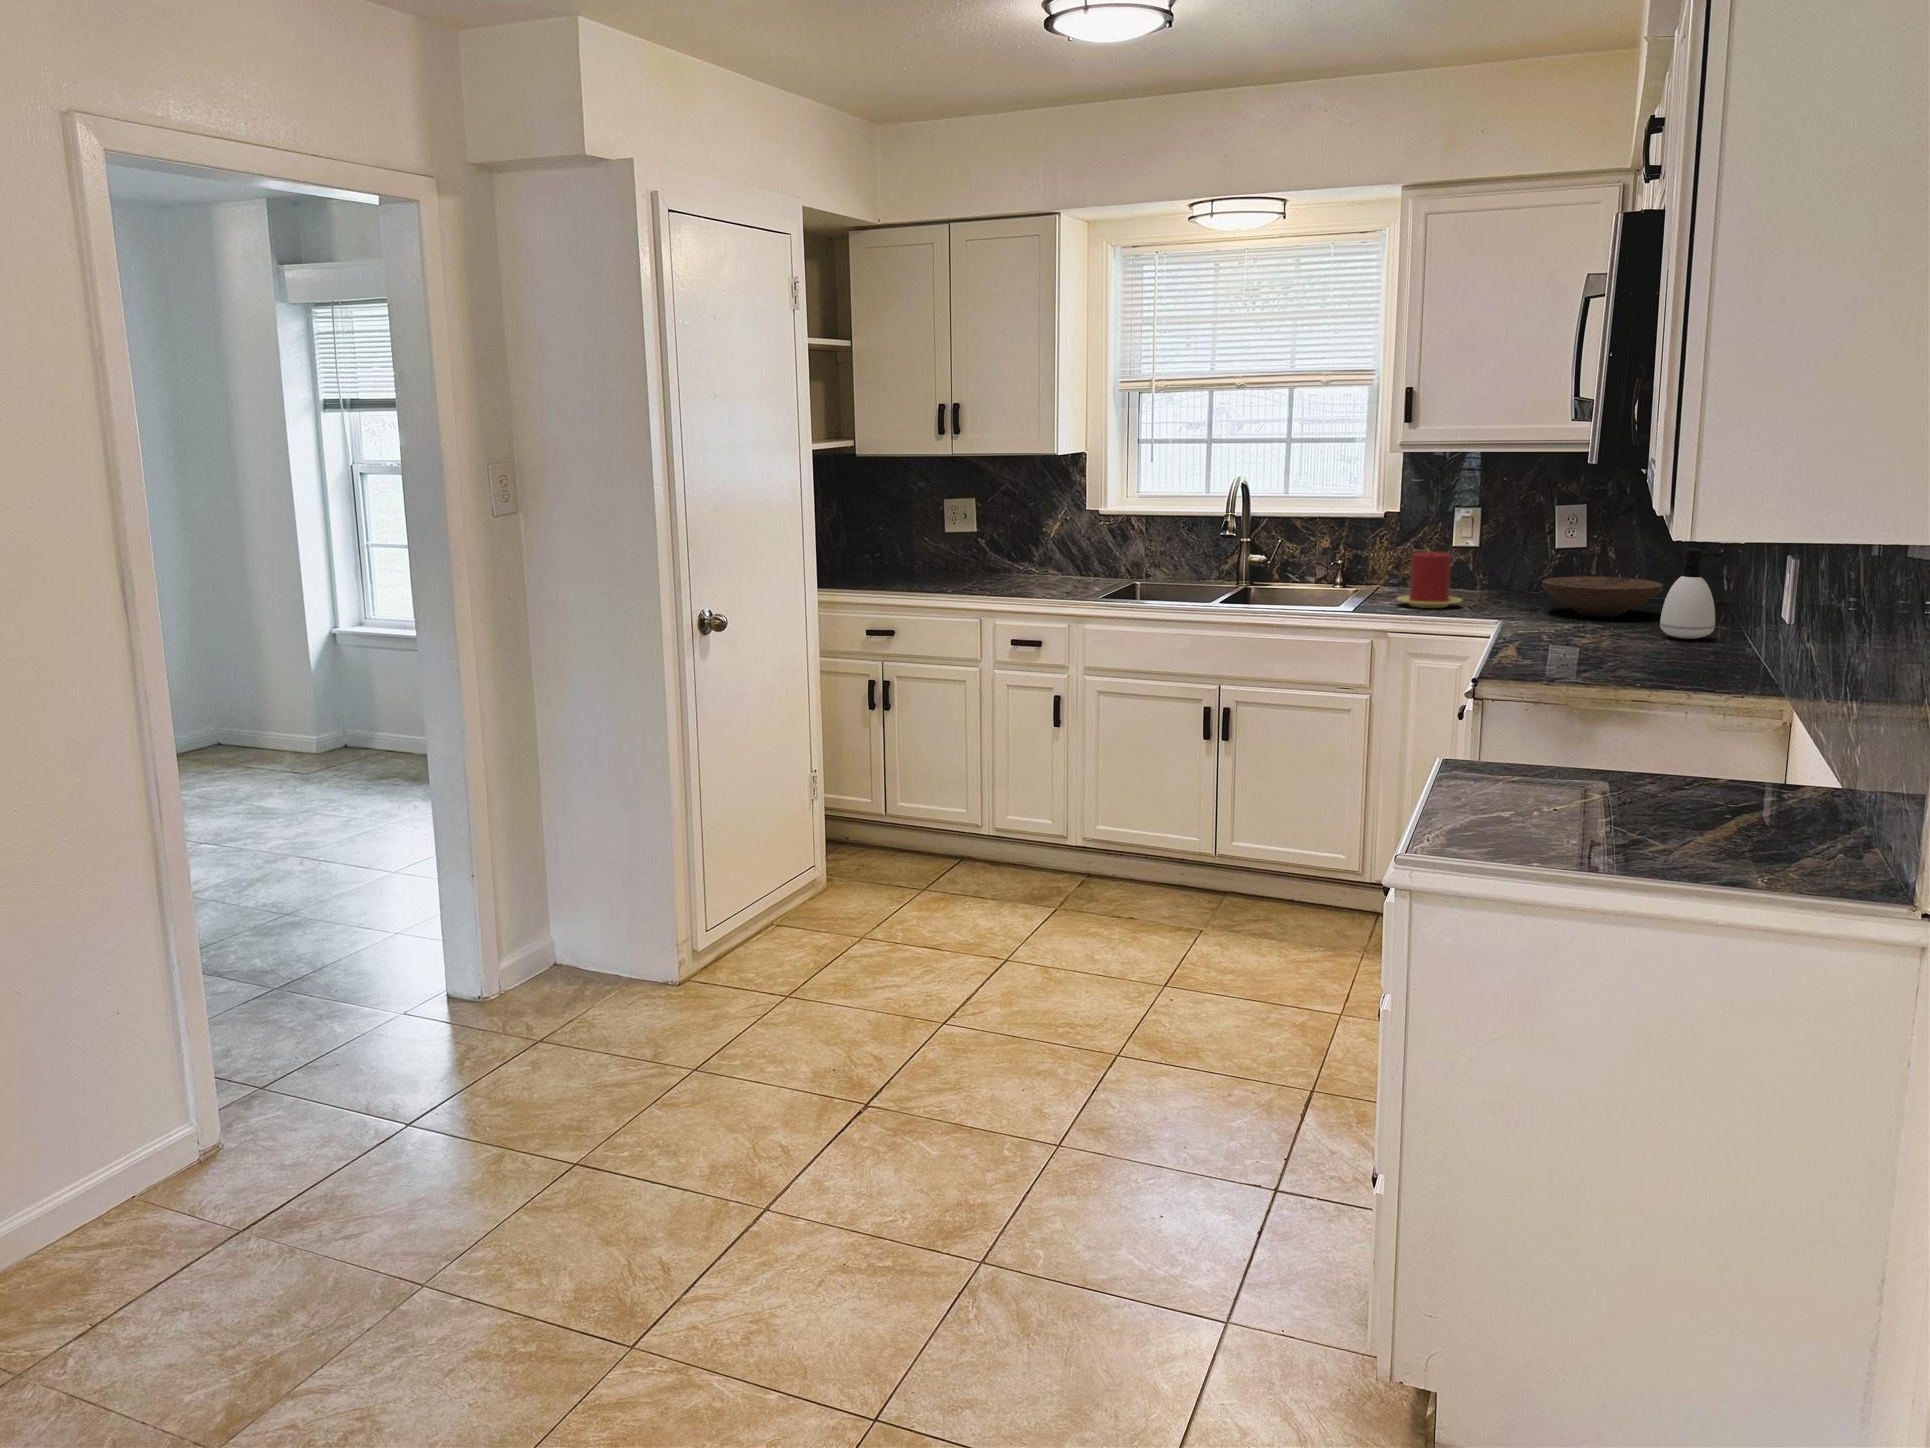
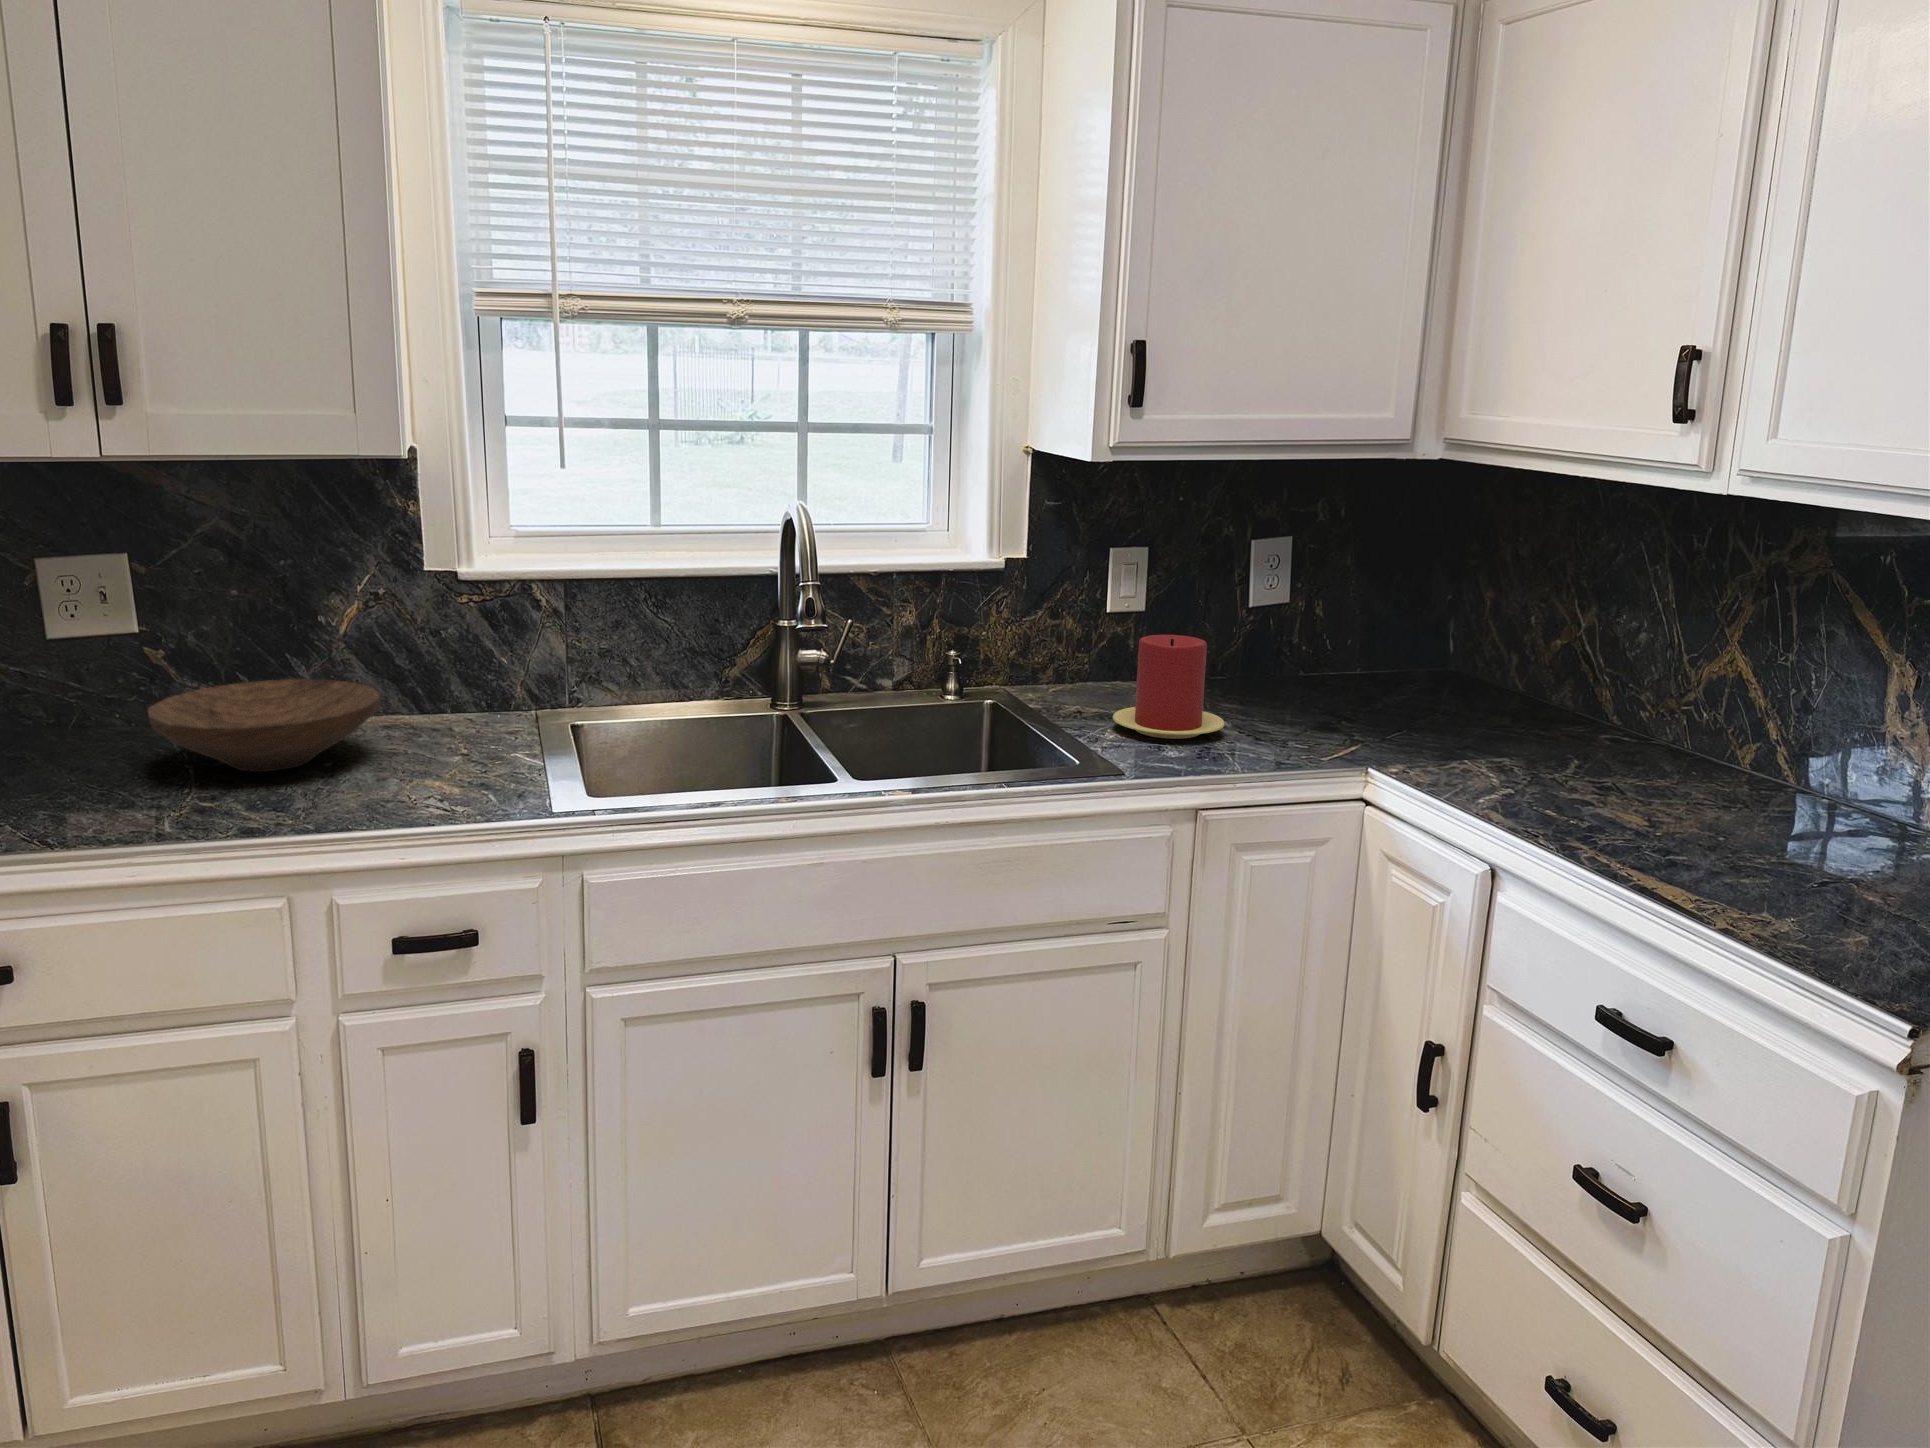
soap dispenser: present [1660,548,1723,639] -> none [1642,630,1746,779]
wooden bowl: present [1542,576,1663,617] -> present [148,679,381,772]

